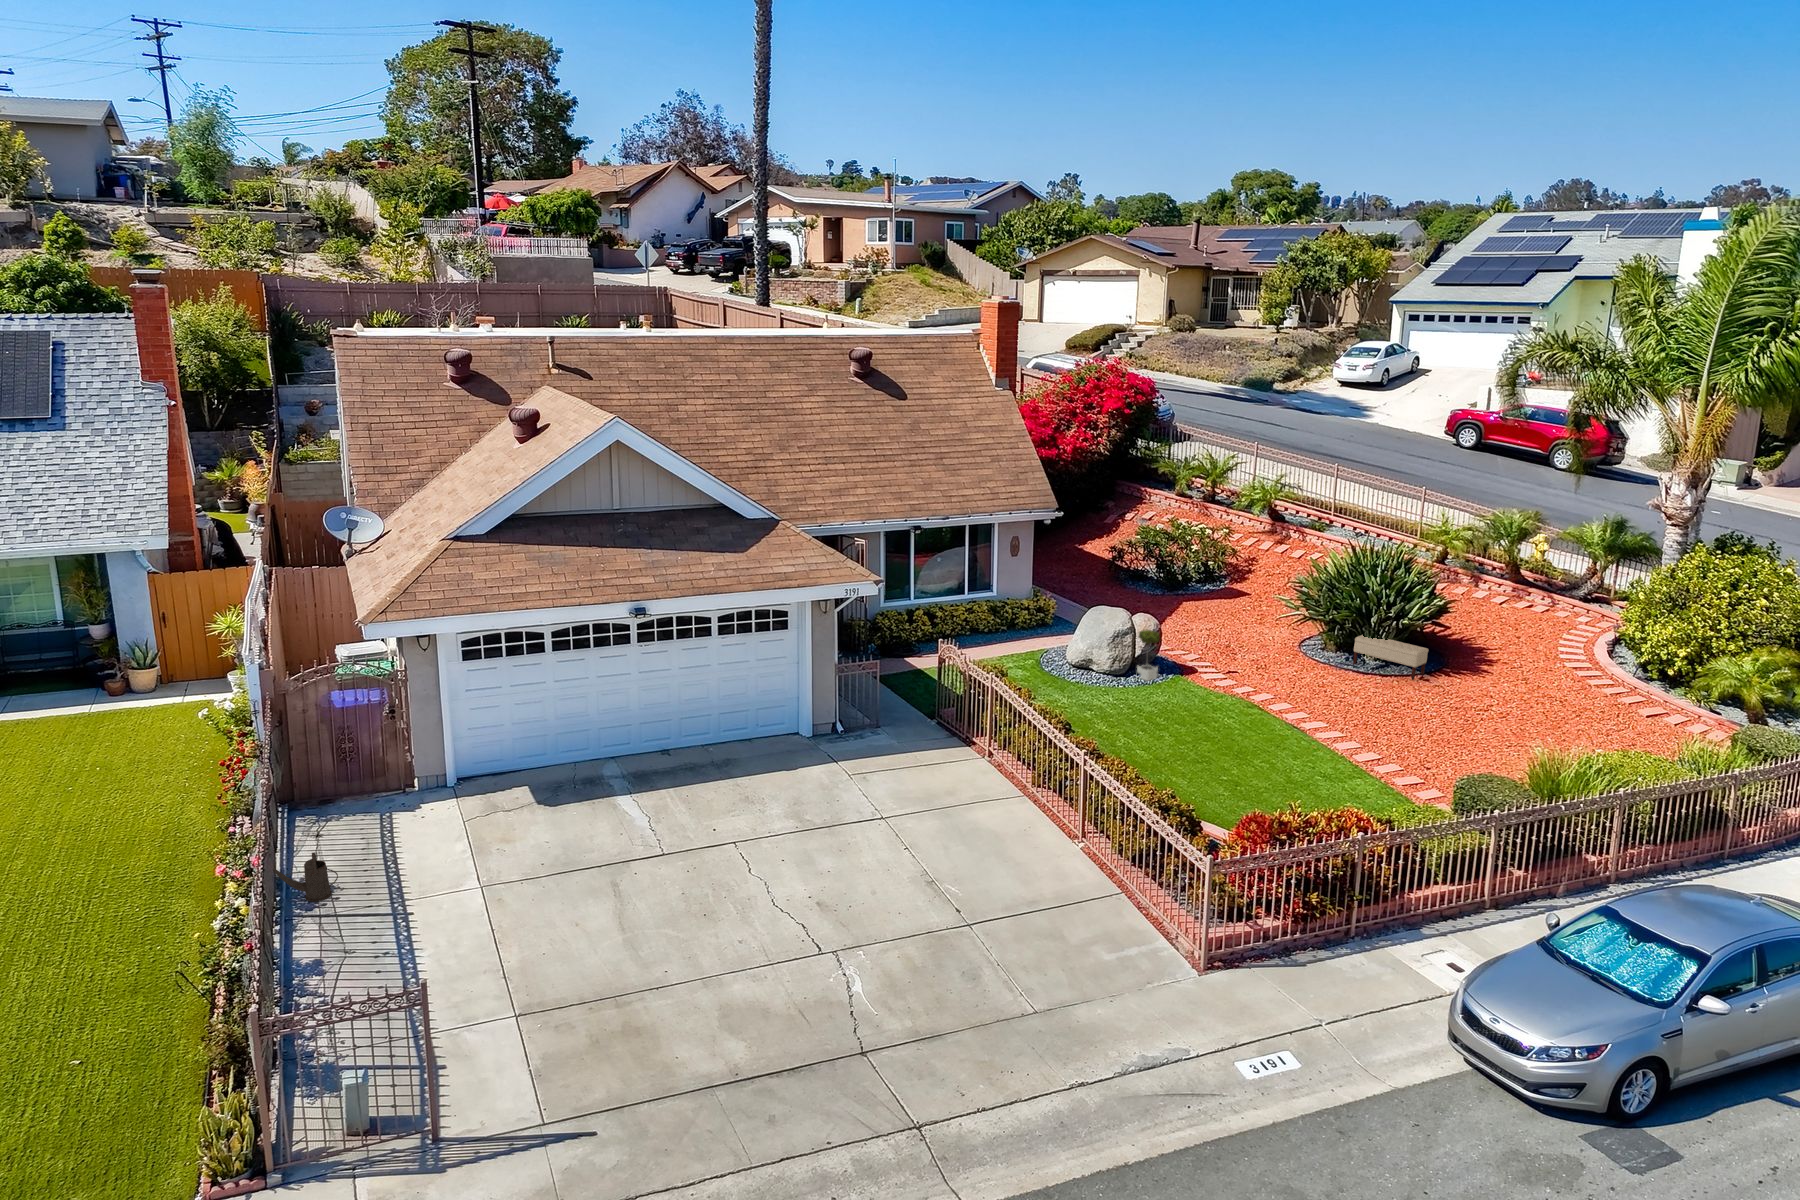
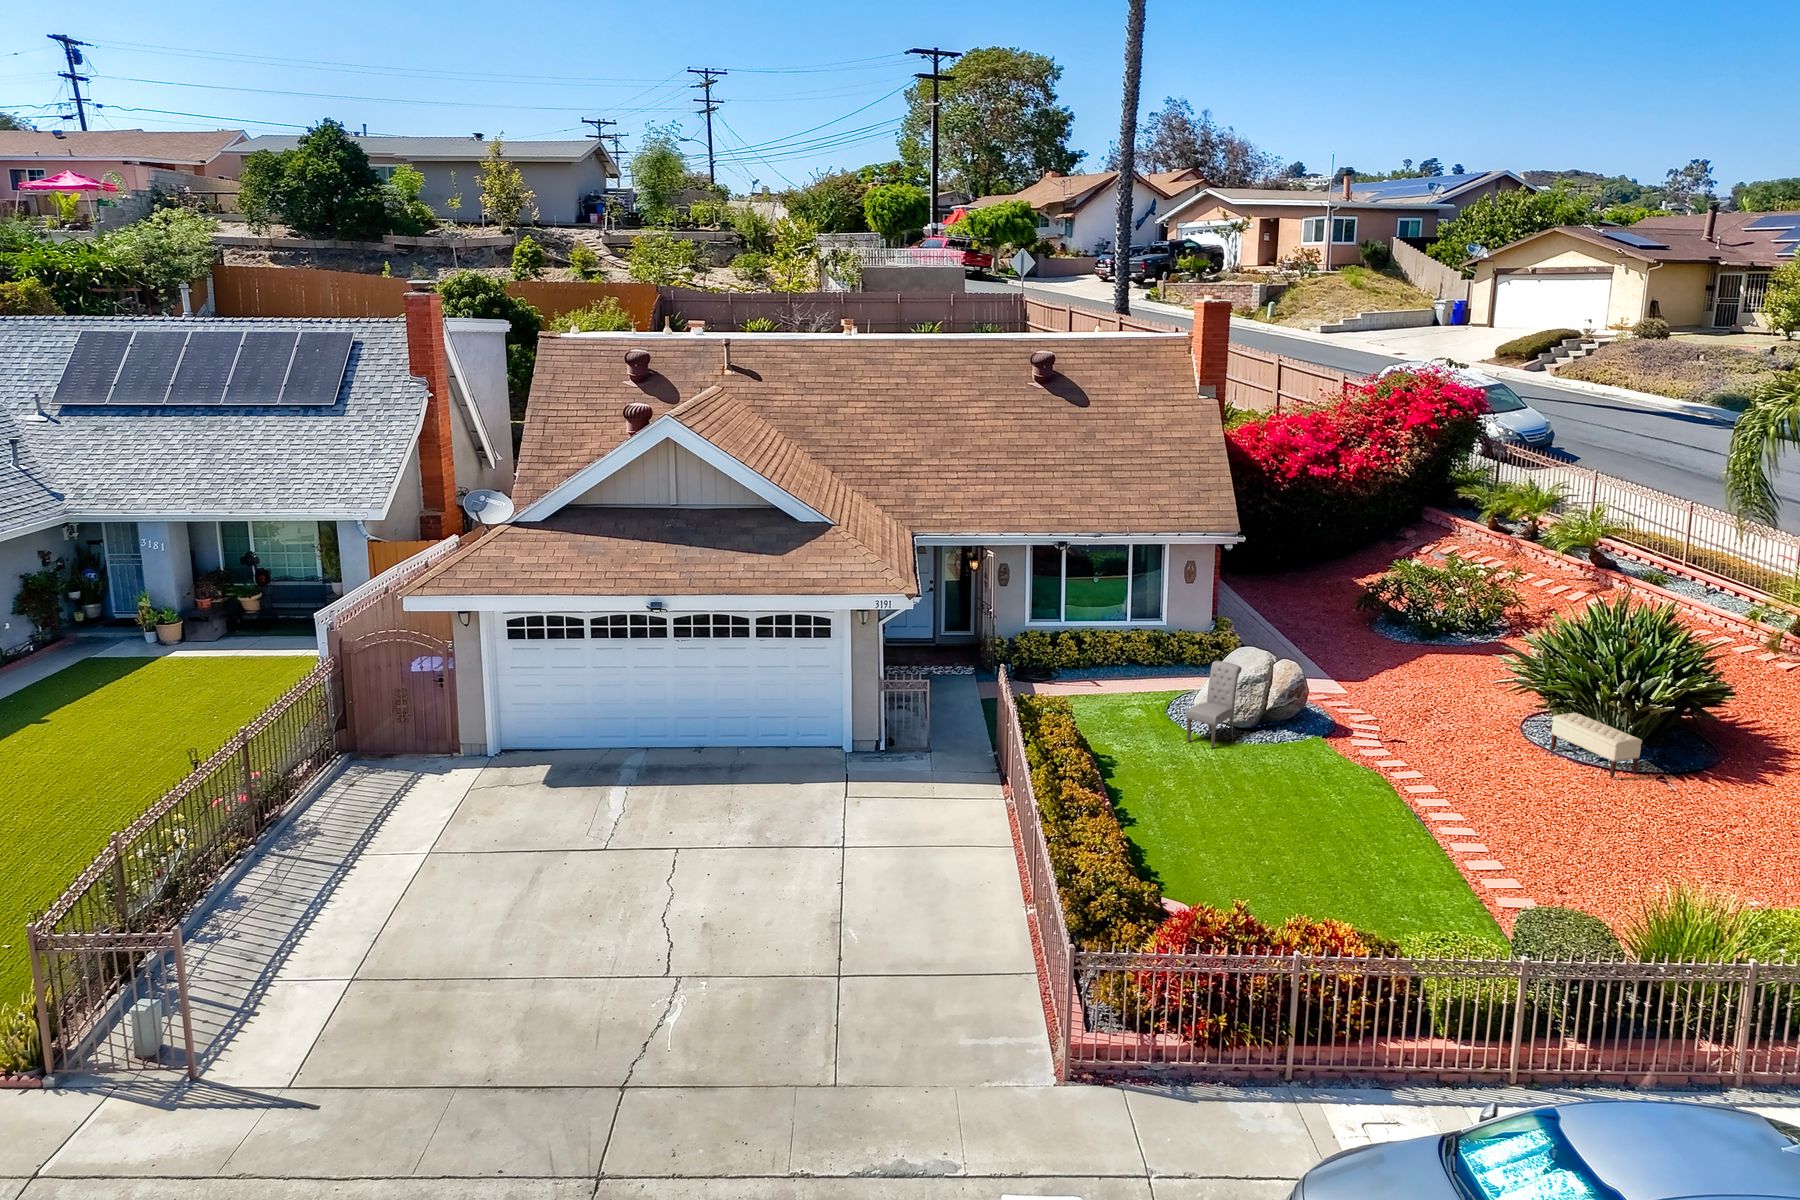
chair: none [1087,619,1123,693] -> present [1186,661,1241,748]
potted tree: present [1136,630,1160,681] -> none [1260,679,1288,740]
watering can: present [273,852,338,902] -> none [275,784,328,826]

